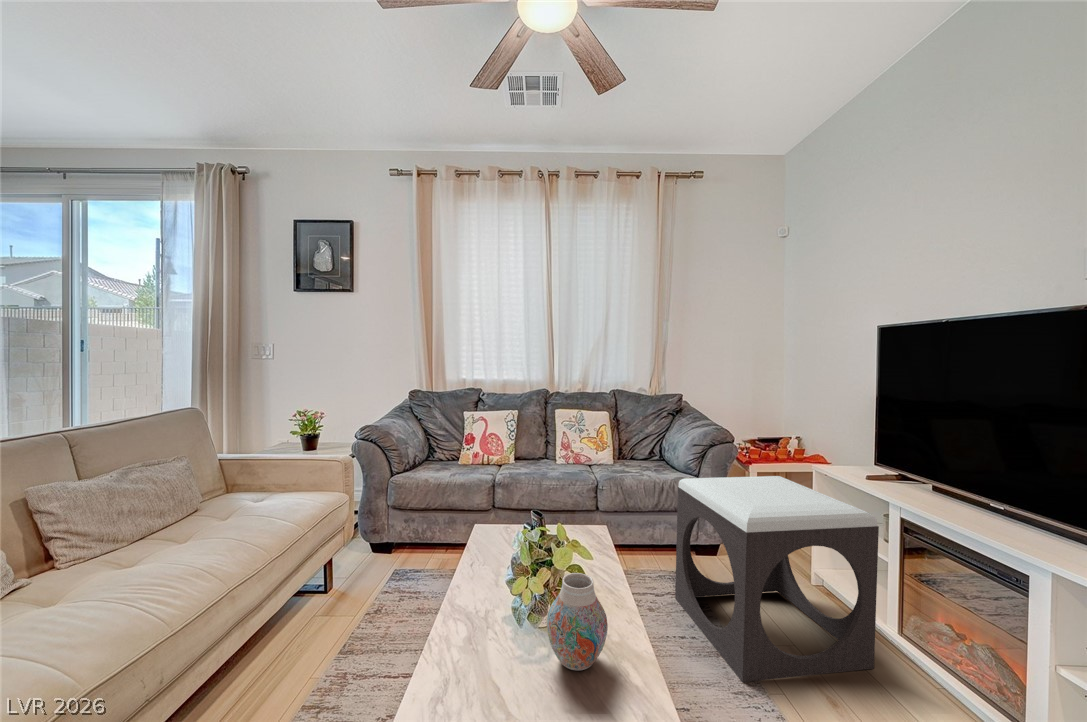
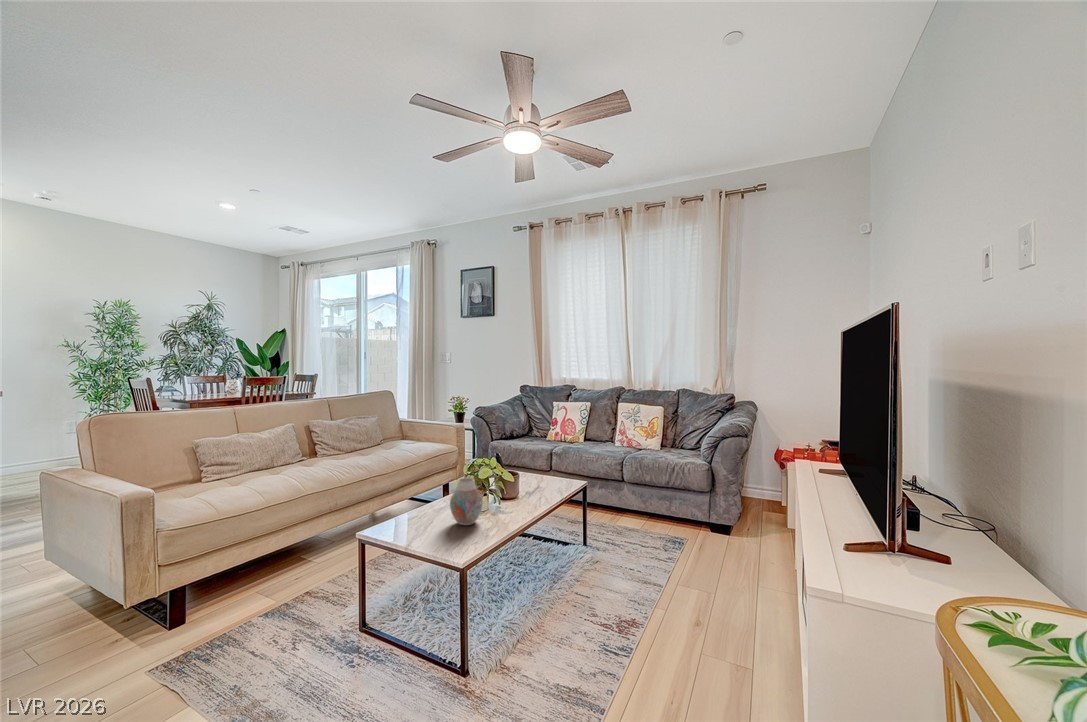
footstool: present [675,476,879,682] -> none [637,456,762,625]

